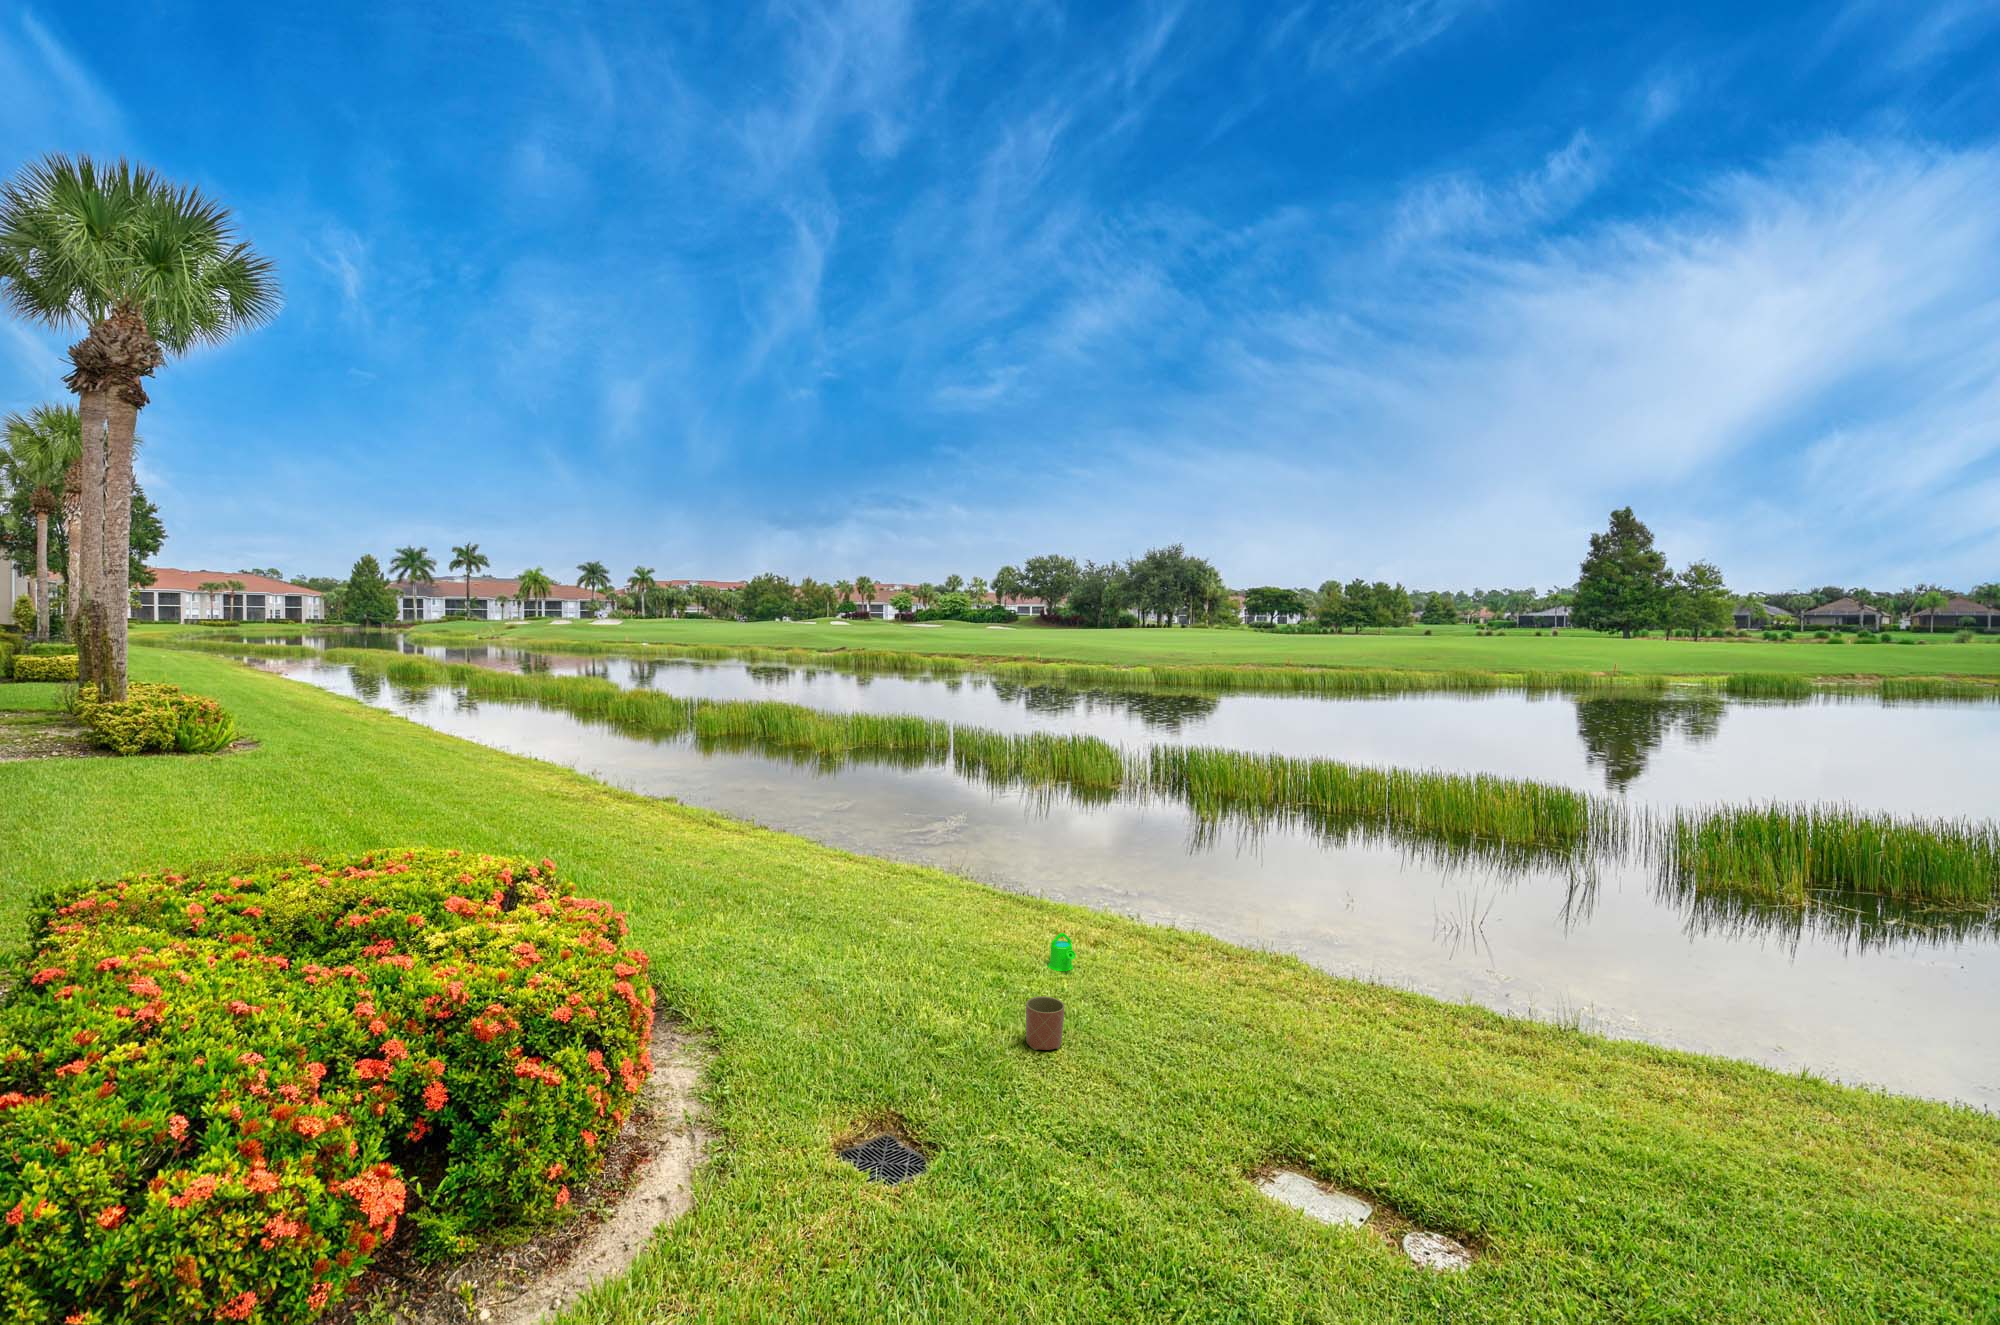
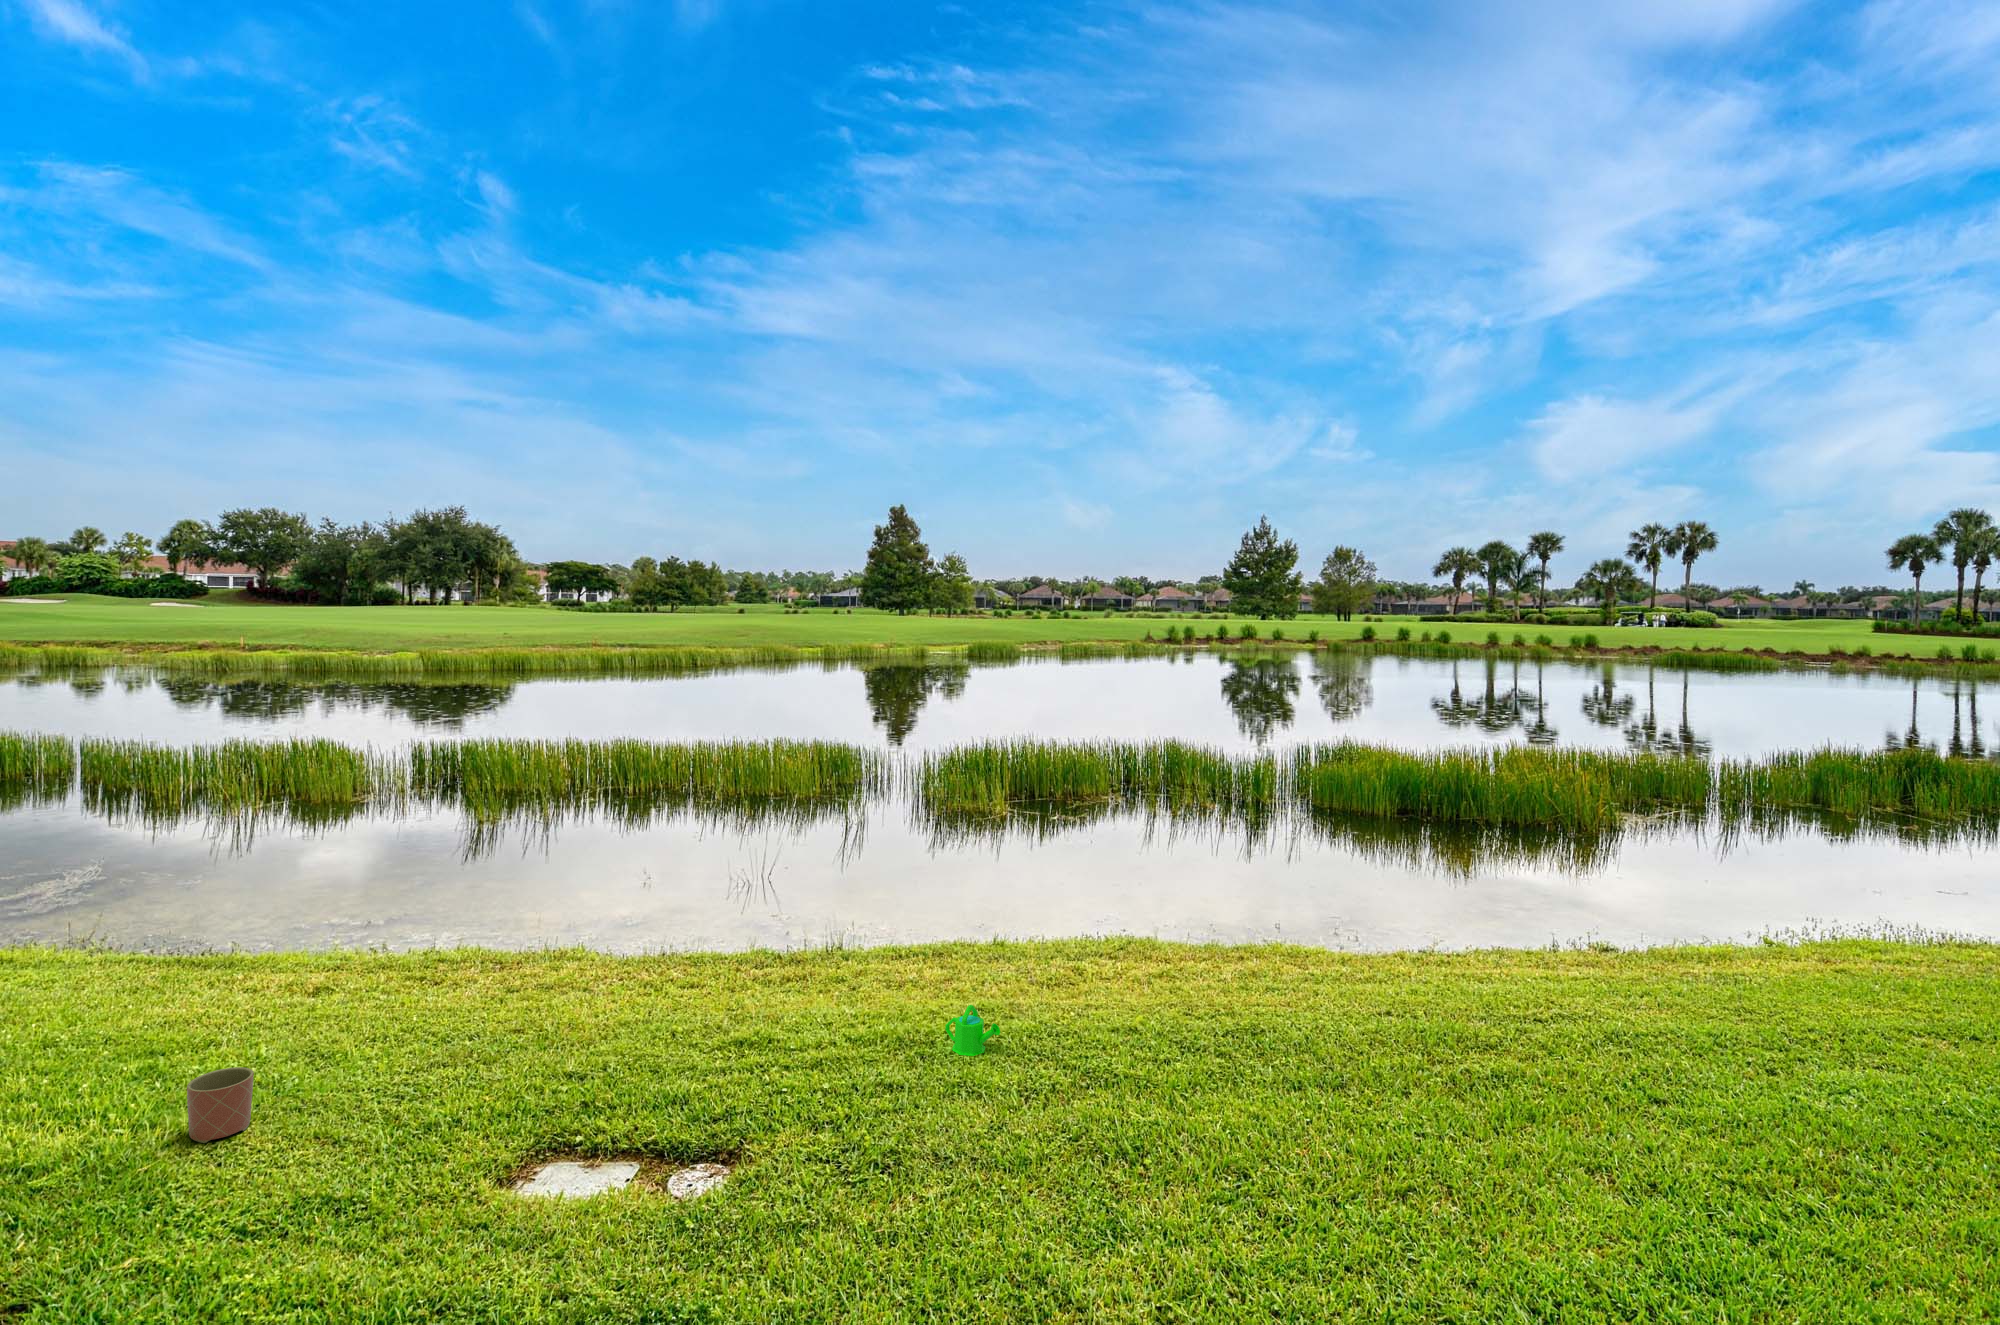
watering can: present [1048,933,1076,971] -> present [945,1005,1000,1056]

